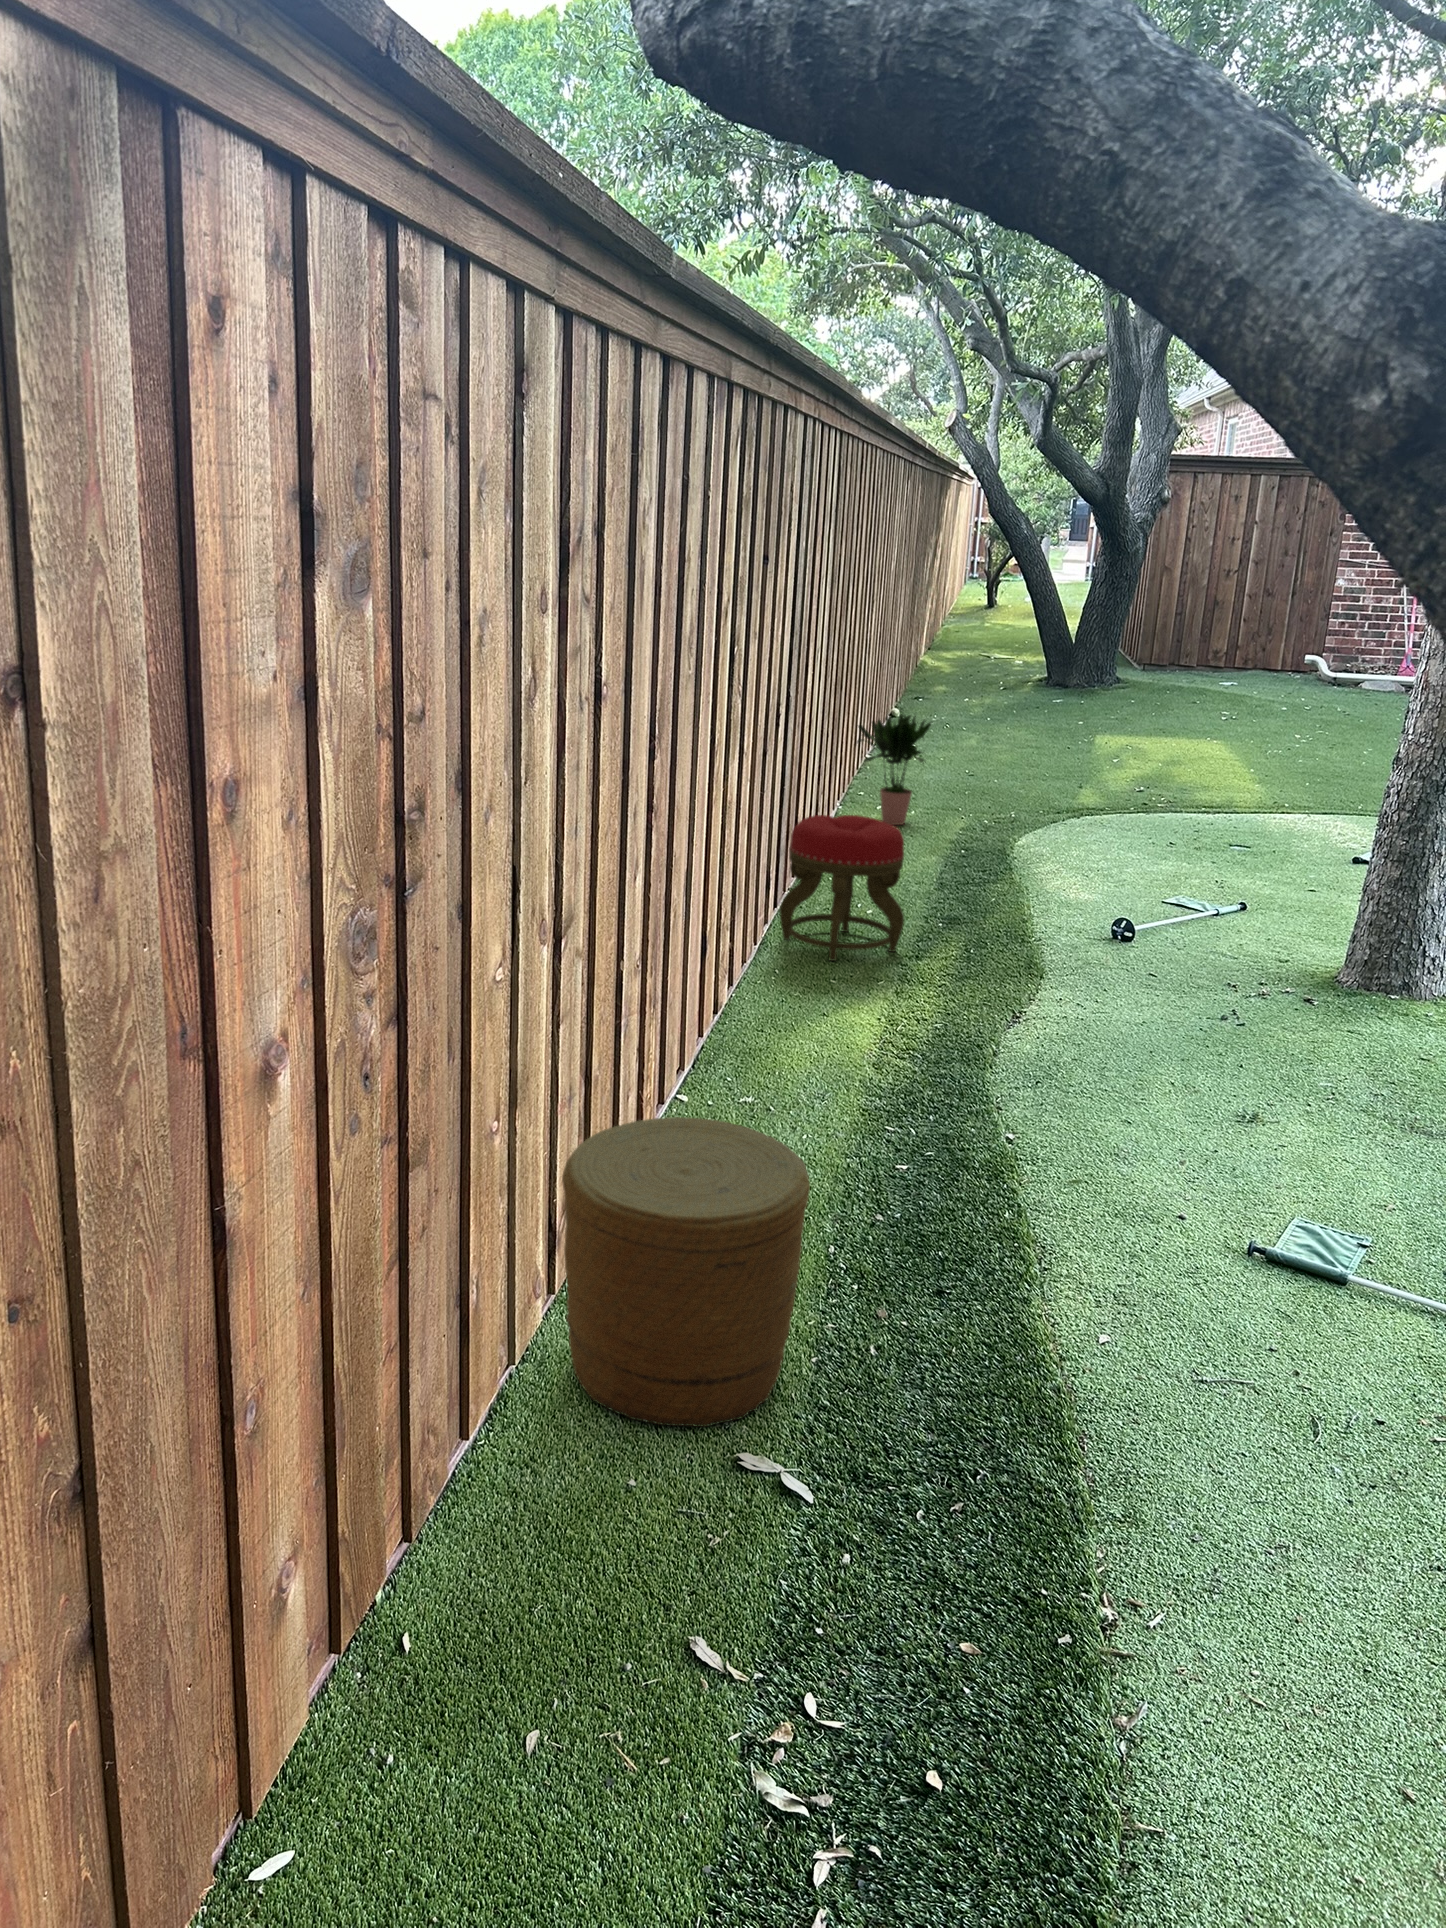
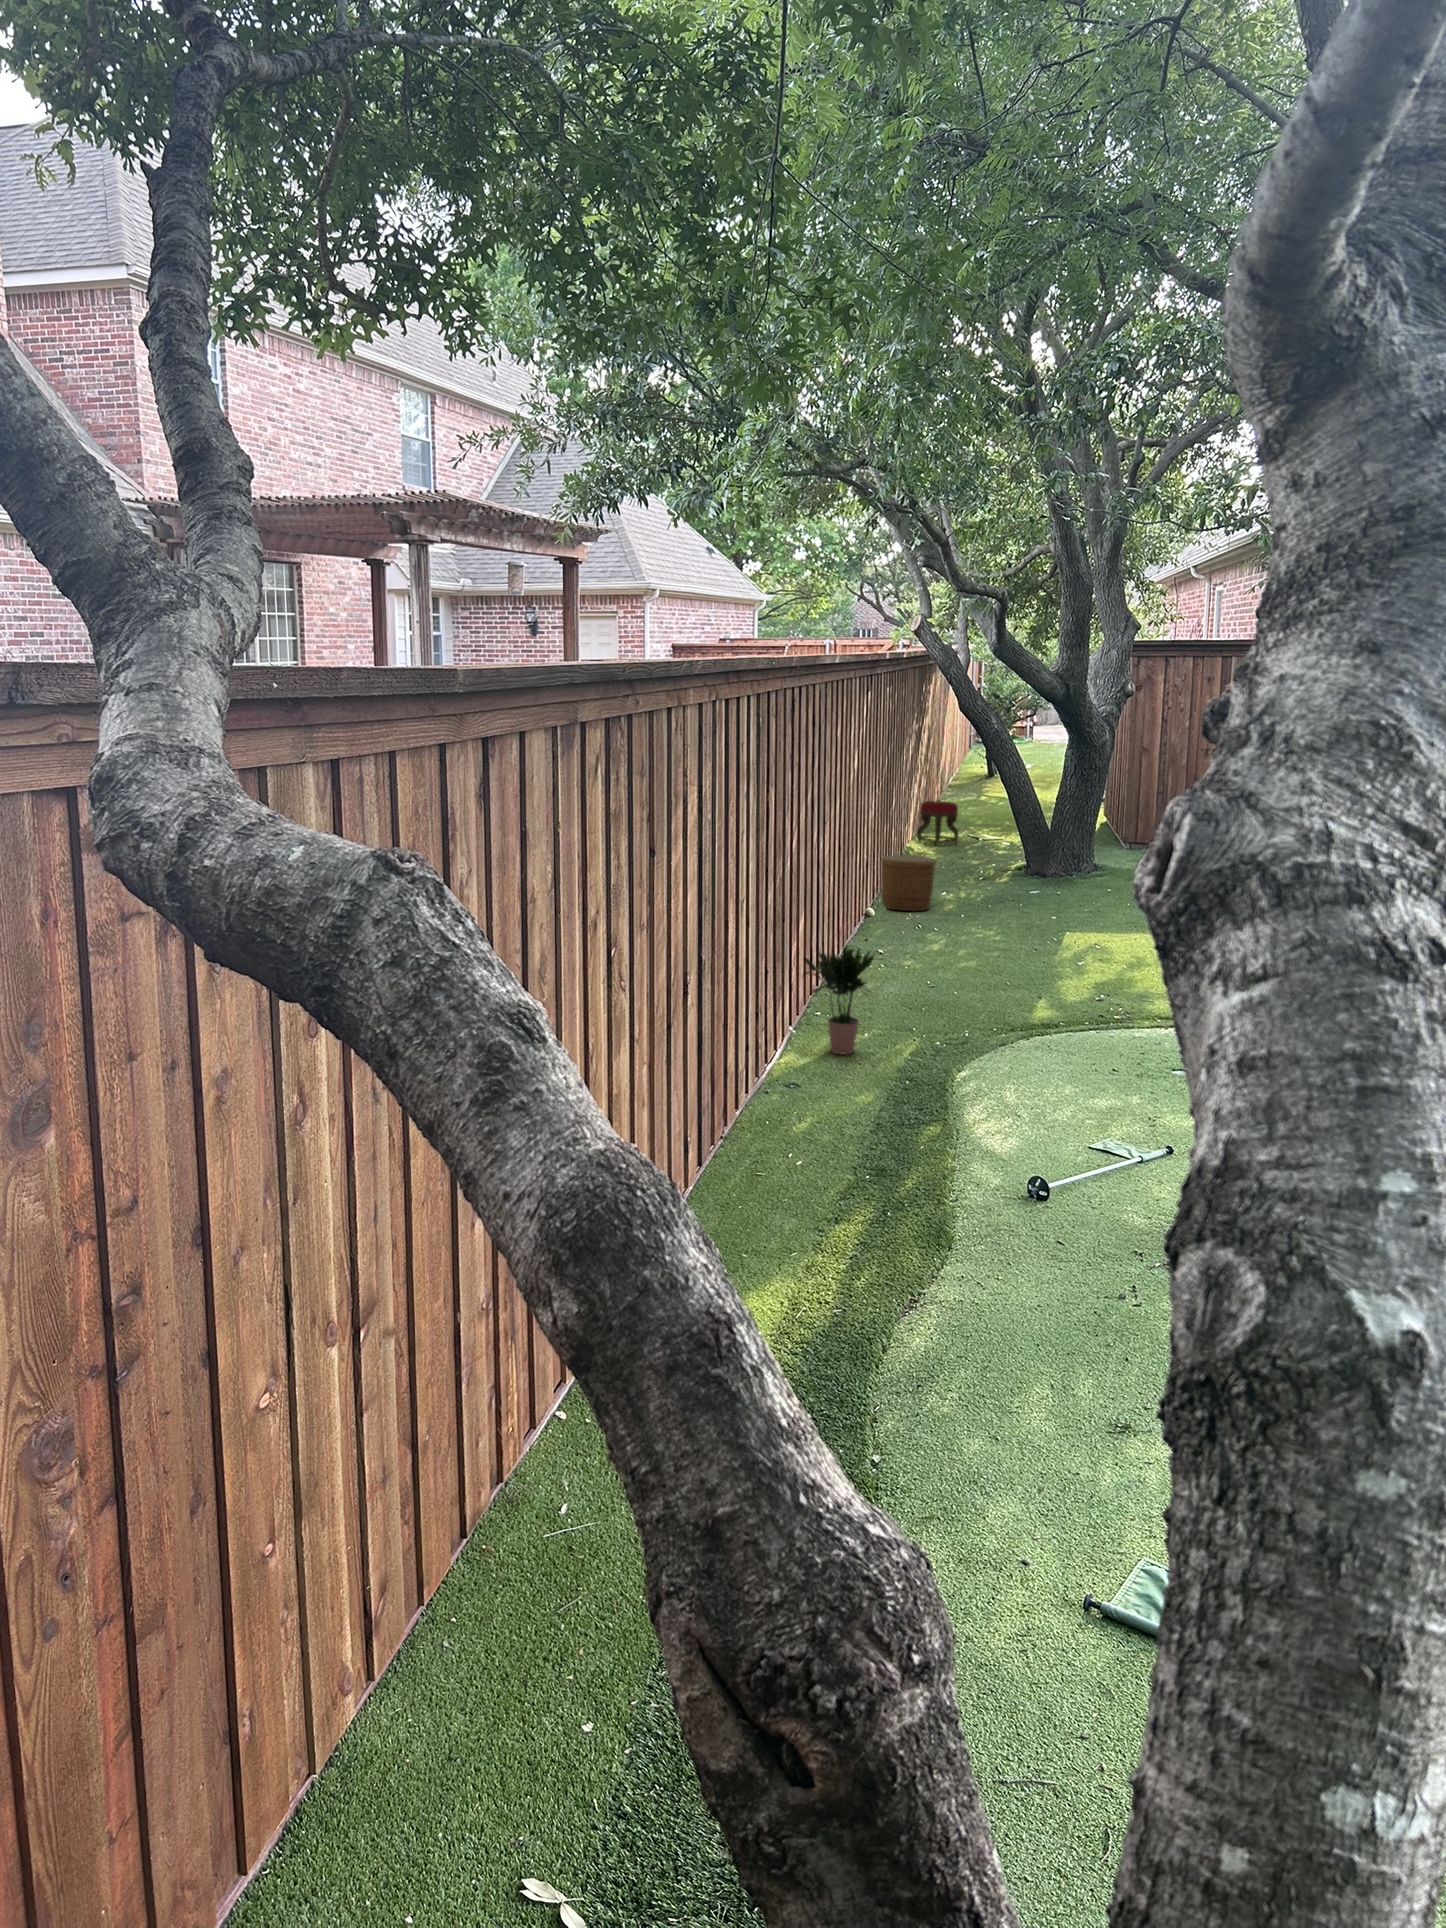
stool: present [779,815,904,961] -> present [917,801,959,845]
woven basket: present [562,1117,810,1427] -> present [882,855,936,911]

